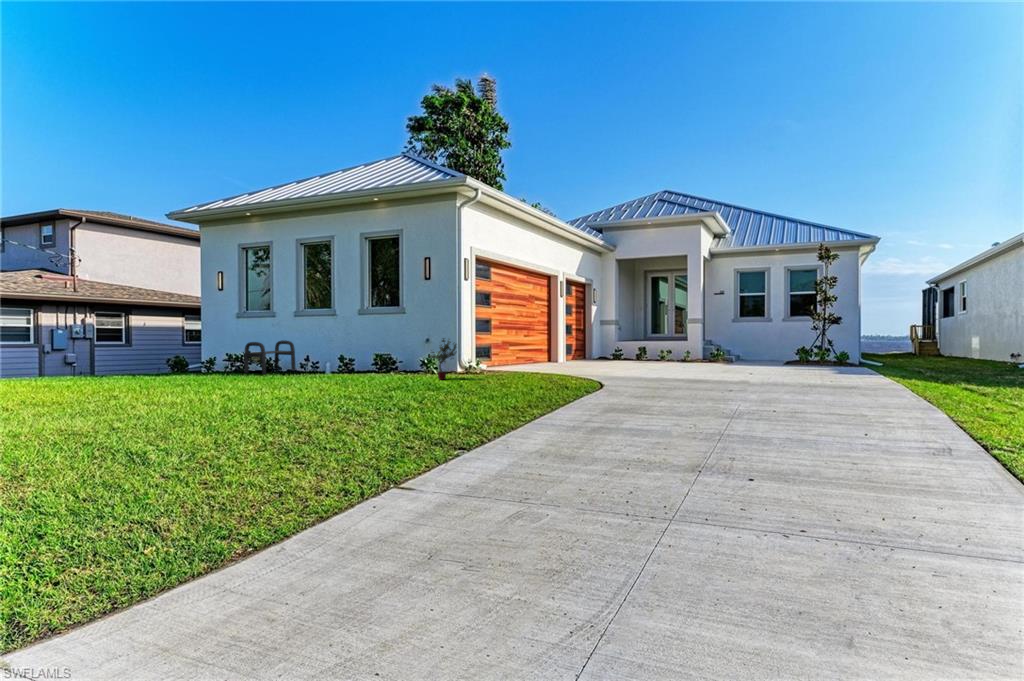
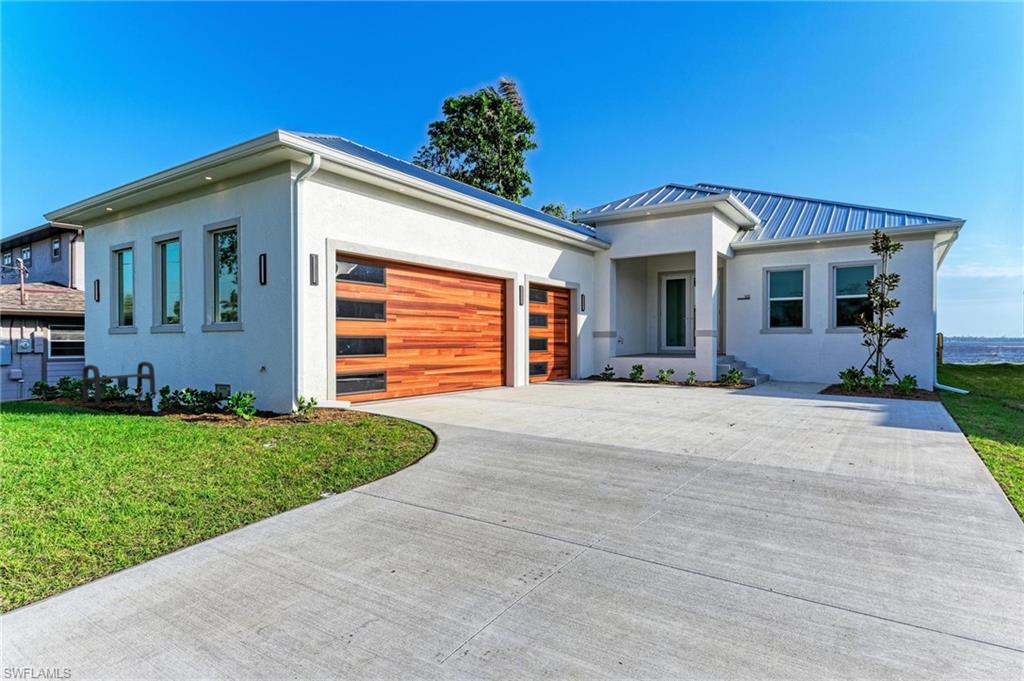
potted tree: present [429,338,456,380] -> none [259,364,295,422]

